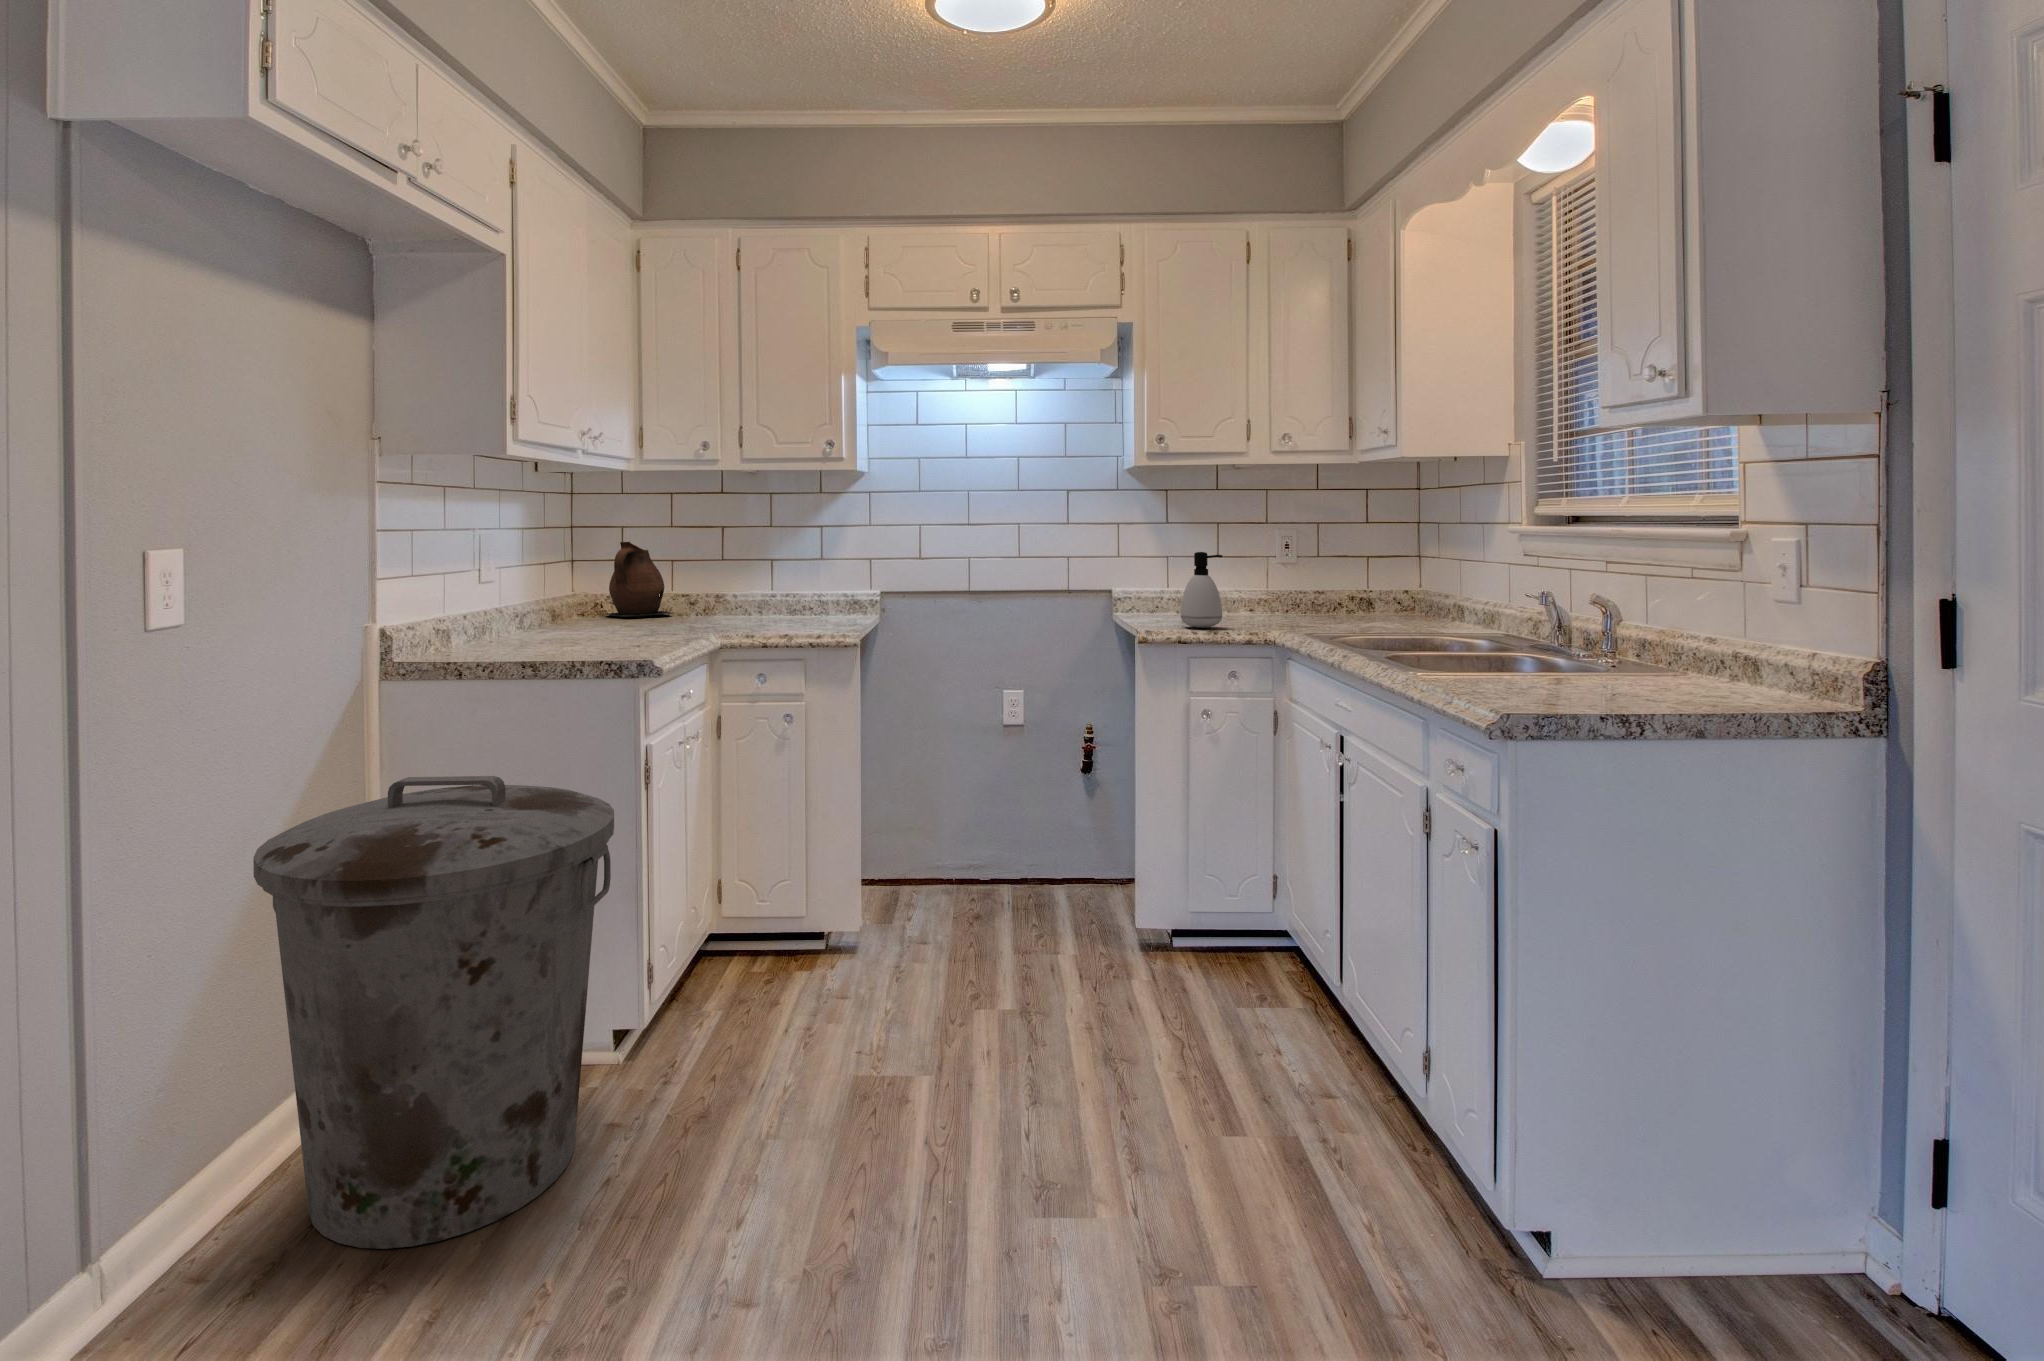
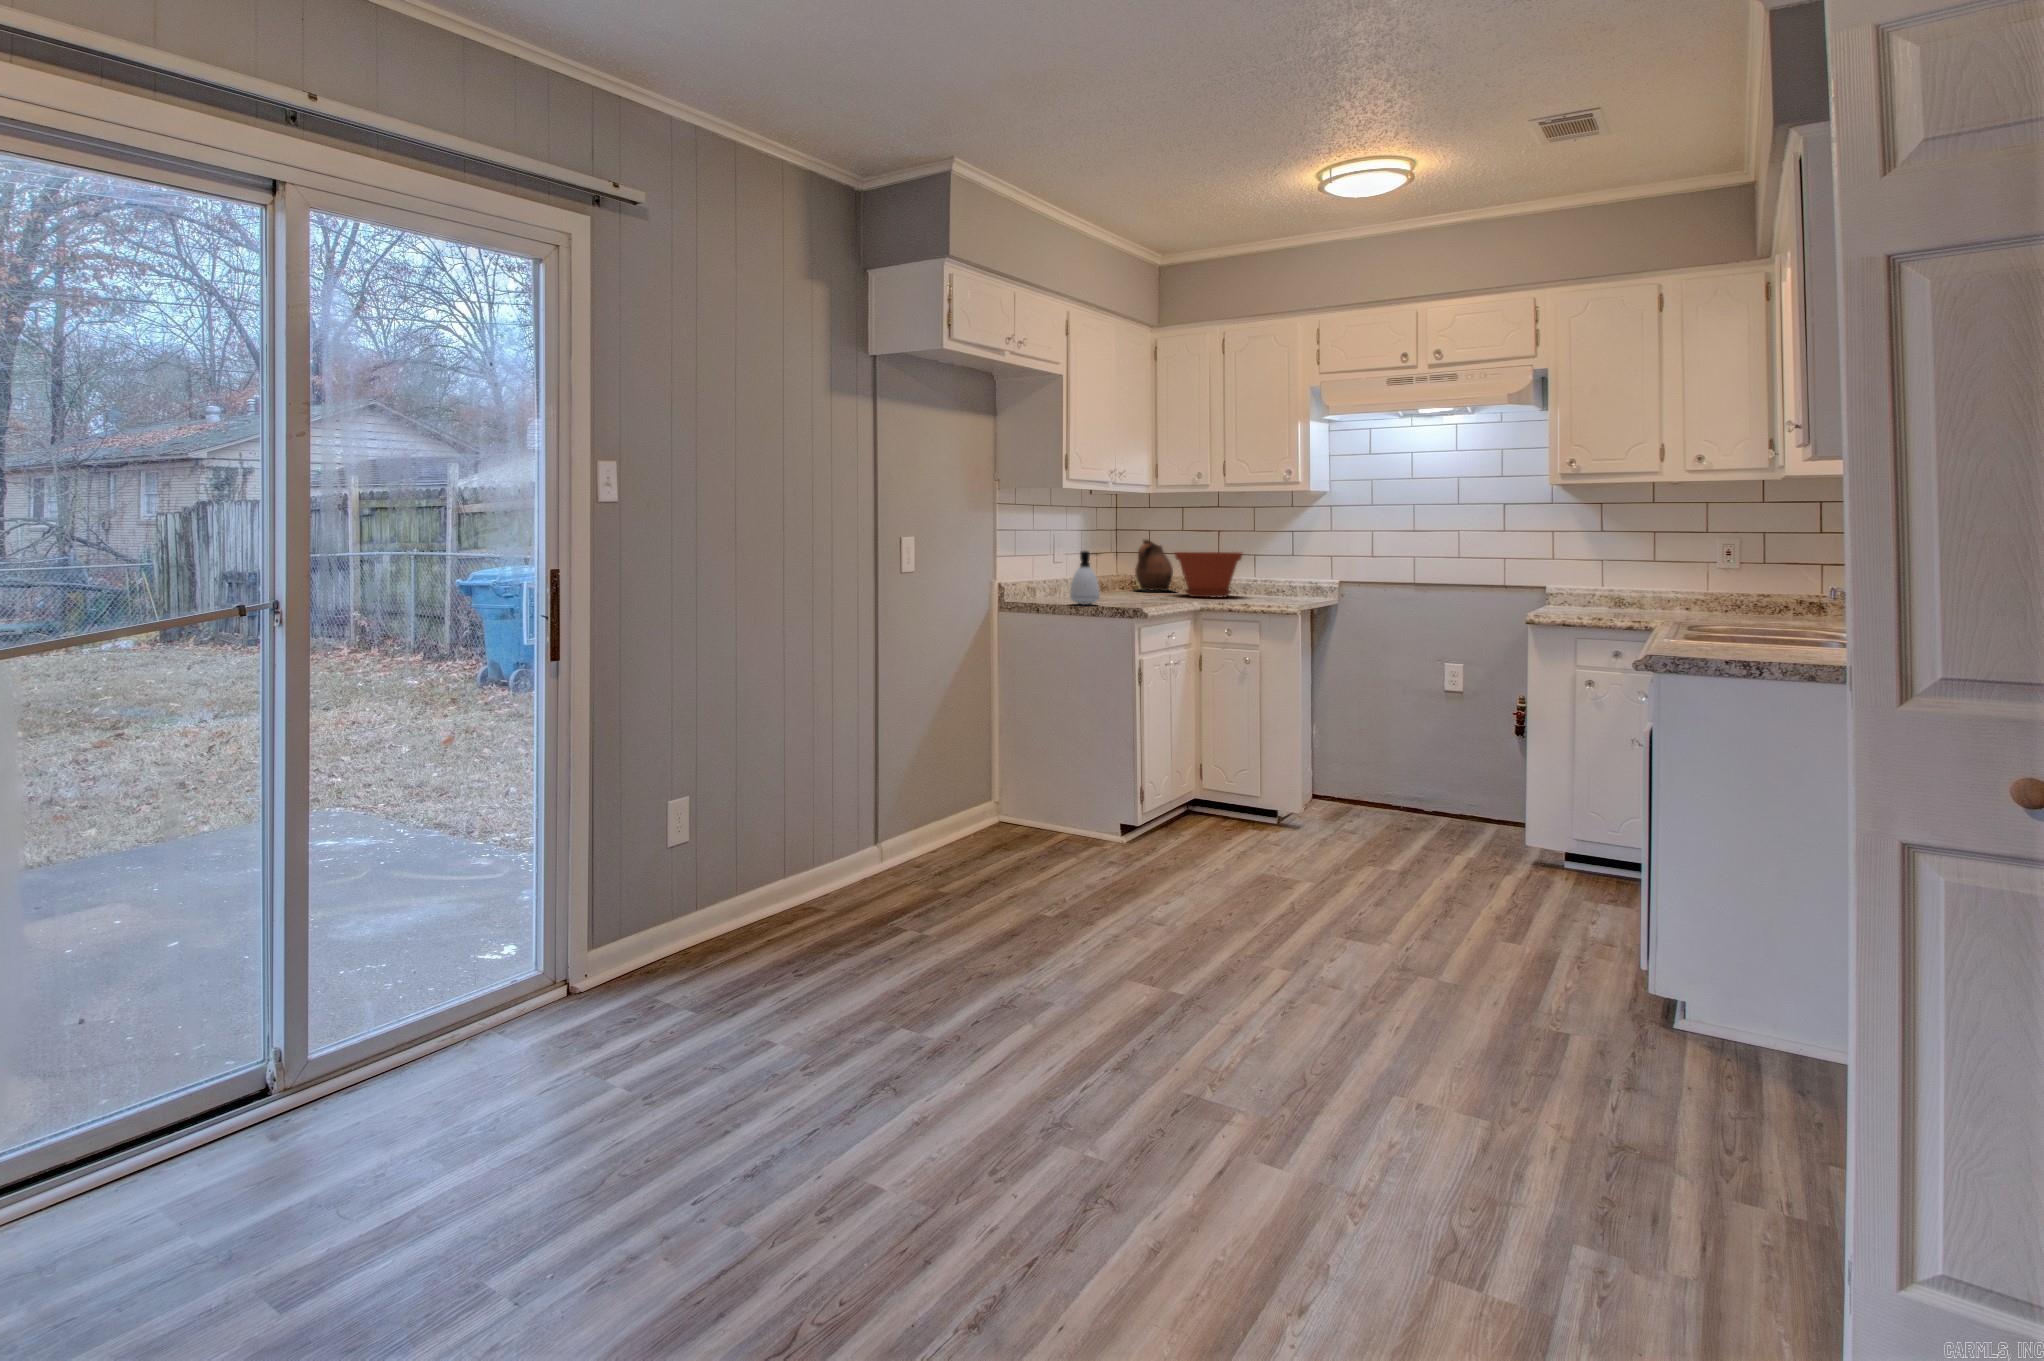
soap dispenser: present [1181,552,1222,628] -> present [1070,551,1100,605]
plant pot: none [672,558,769,624] -> present [1175,552,1242,598]
trash can: present [253,776,614,1249] -> none [951,656,1116,875]

